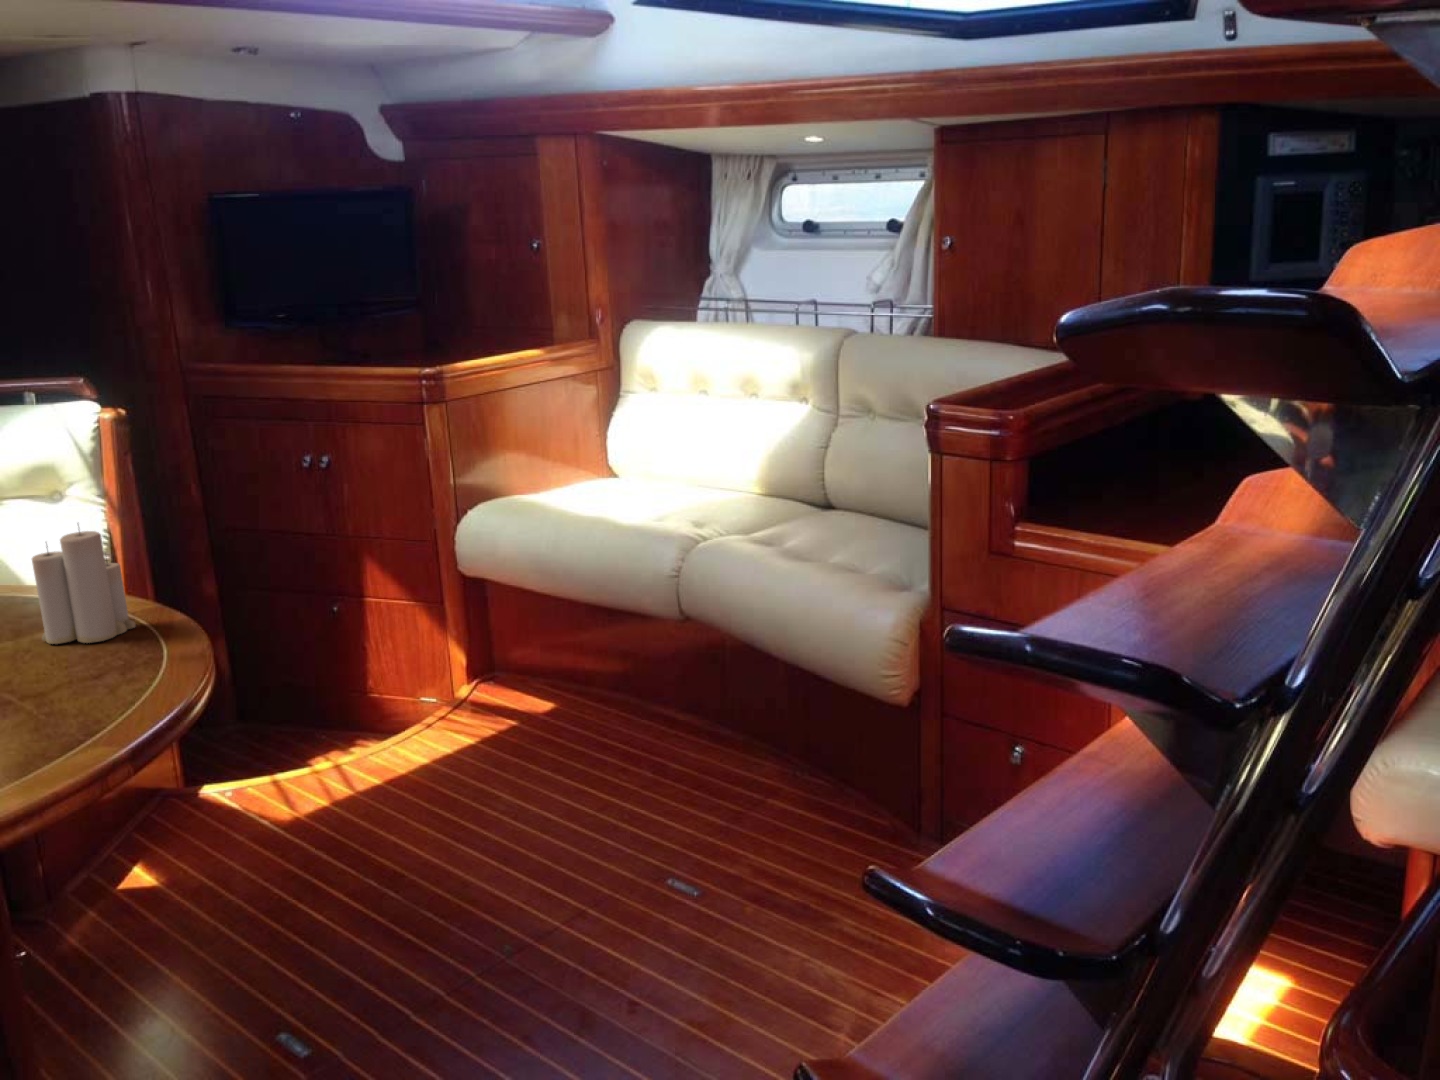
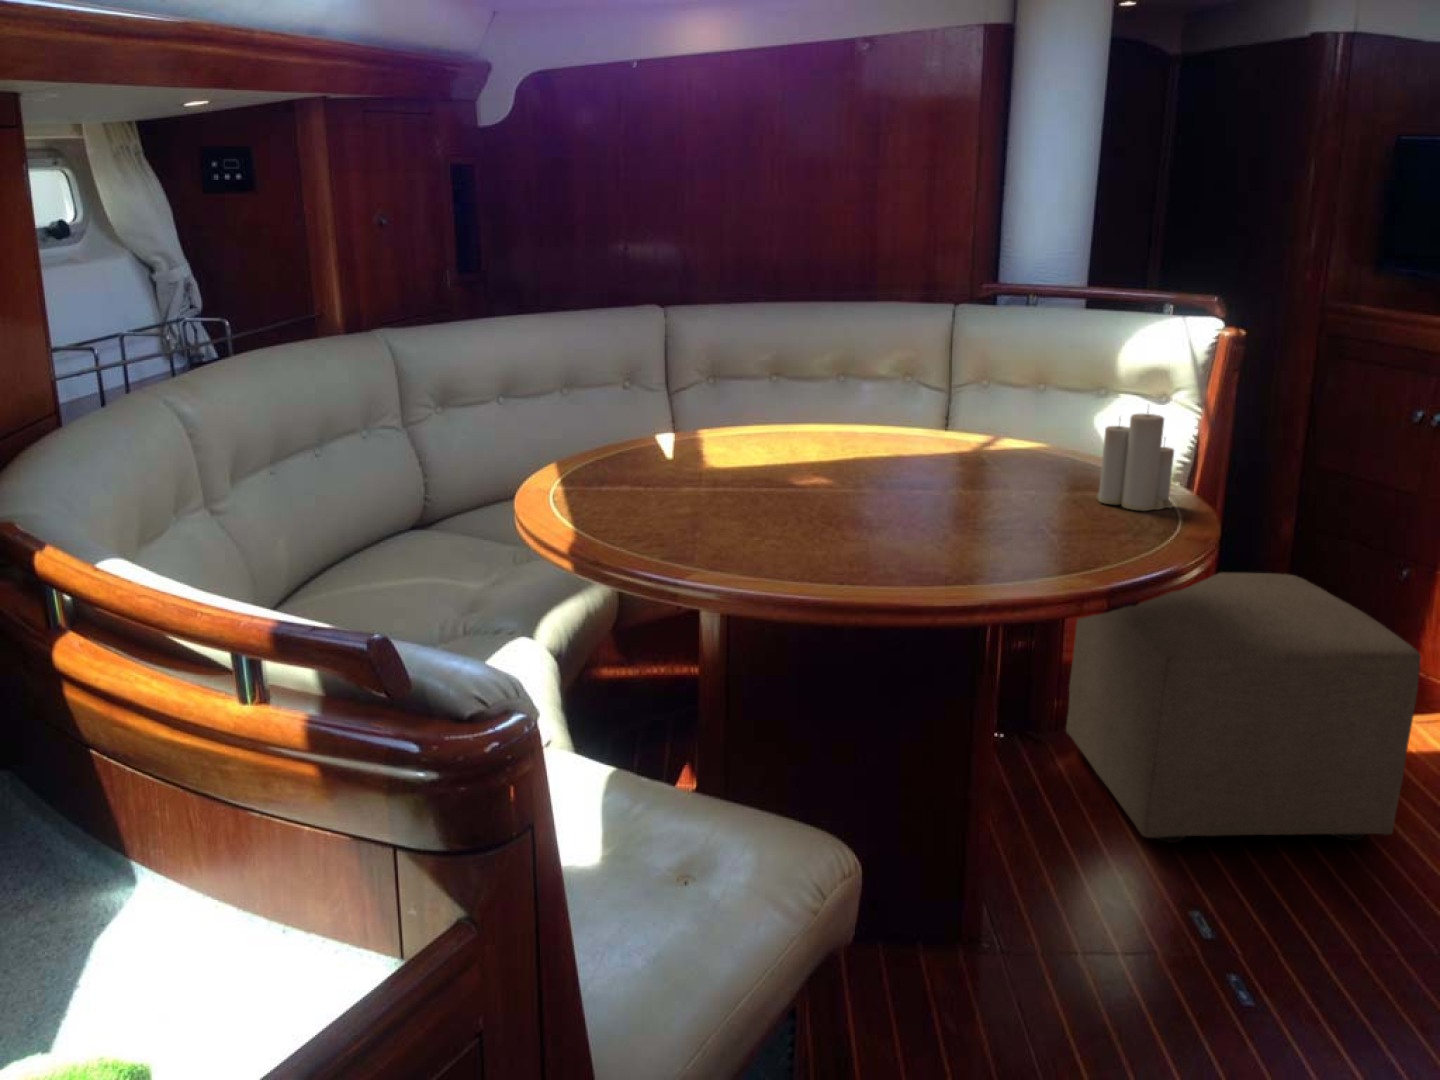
ottoman: none [33,648,420,980] -> present [1066,572,1421,843]

